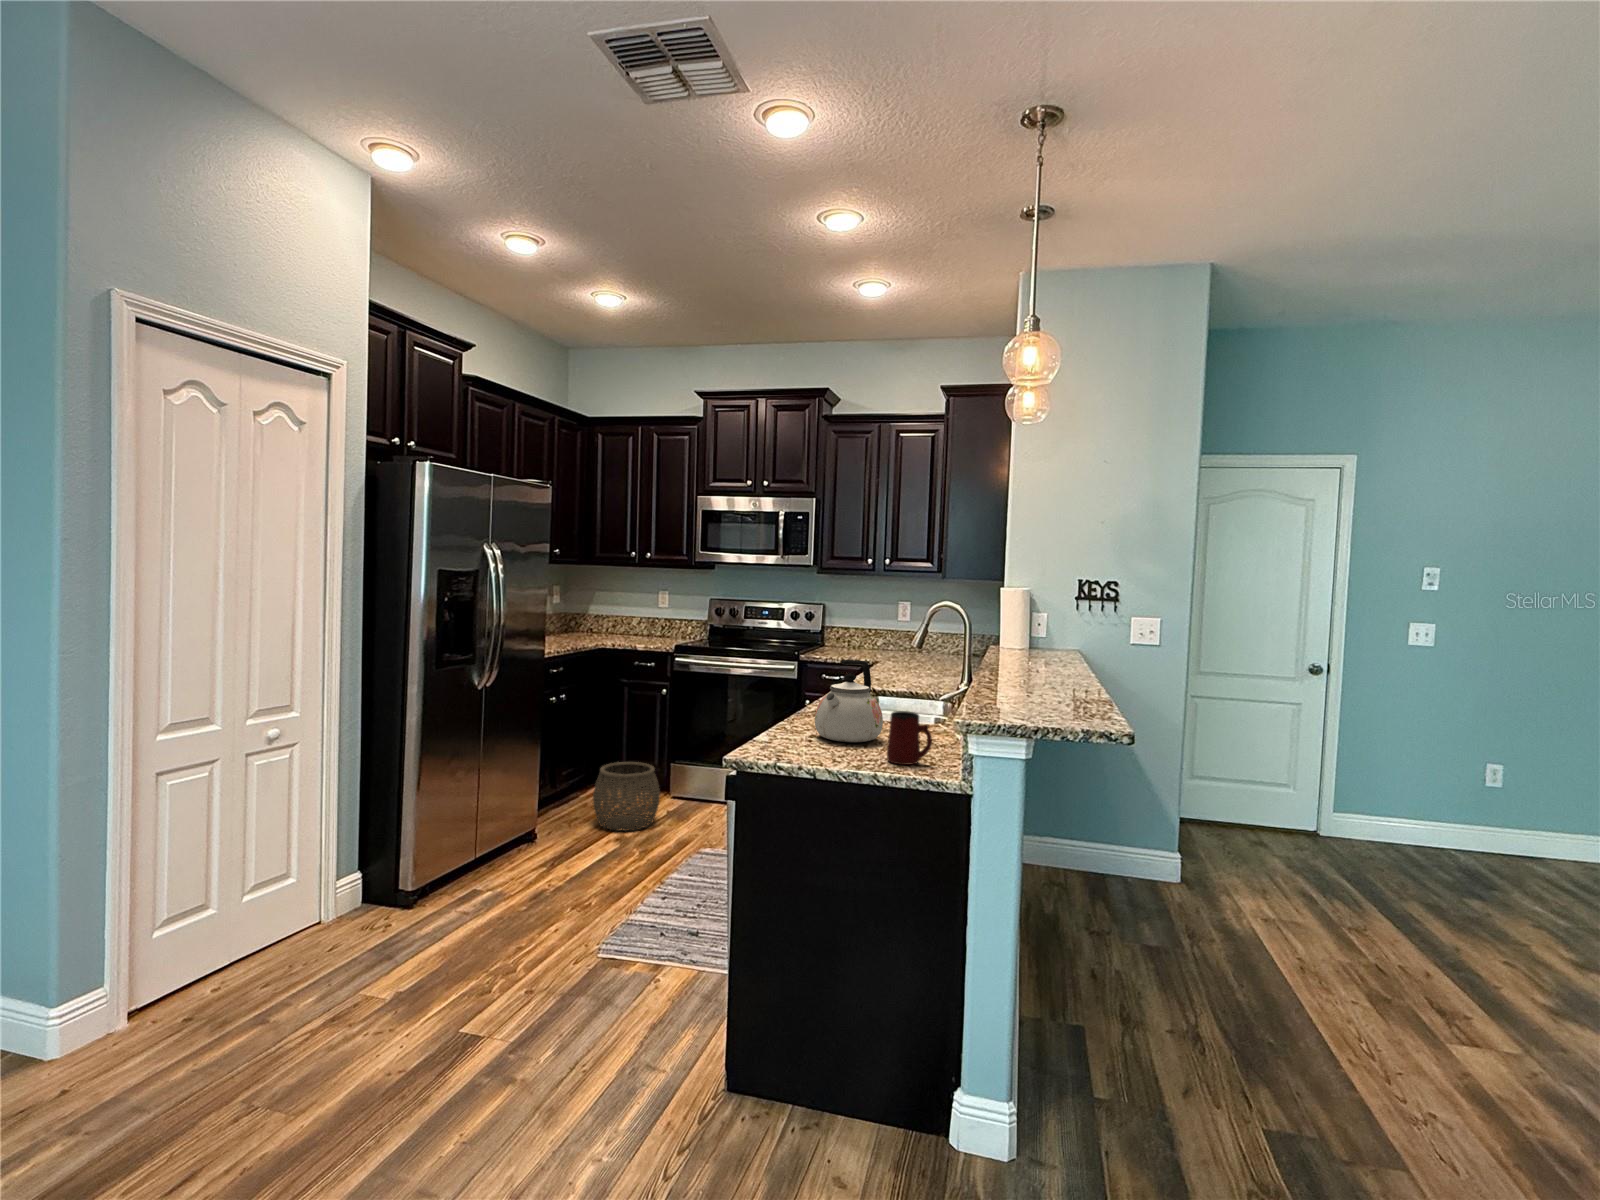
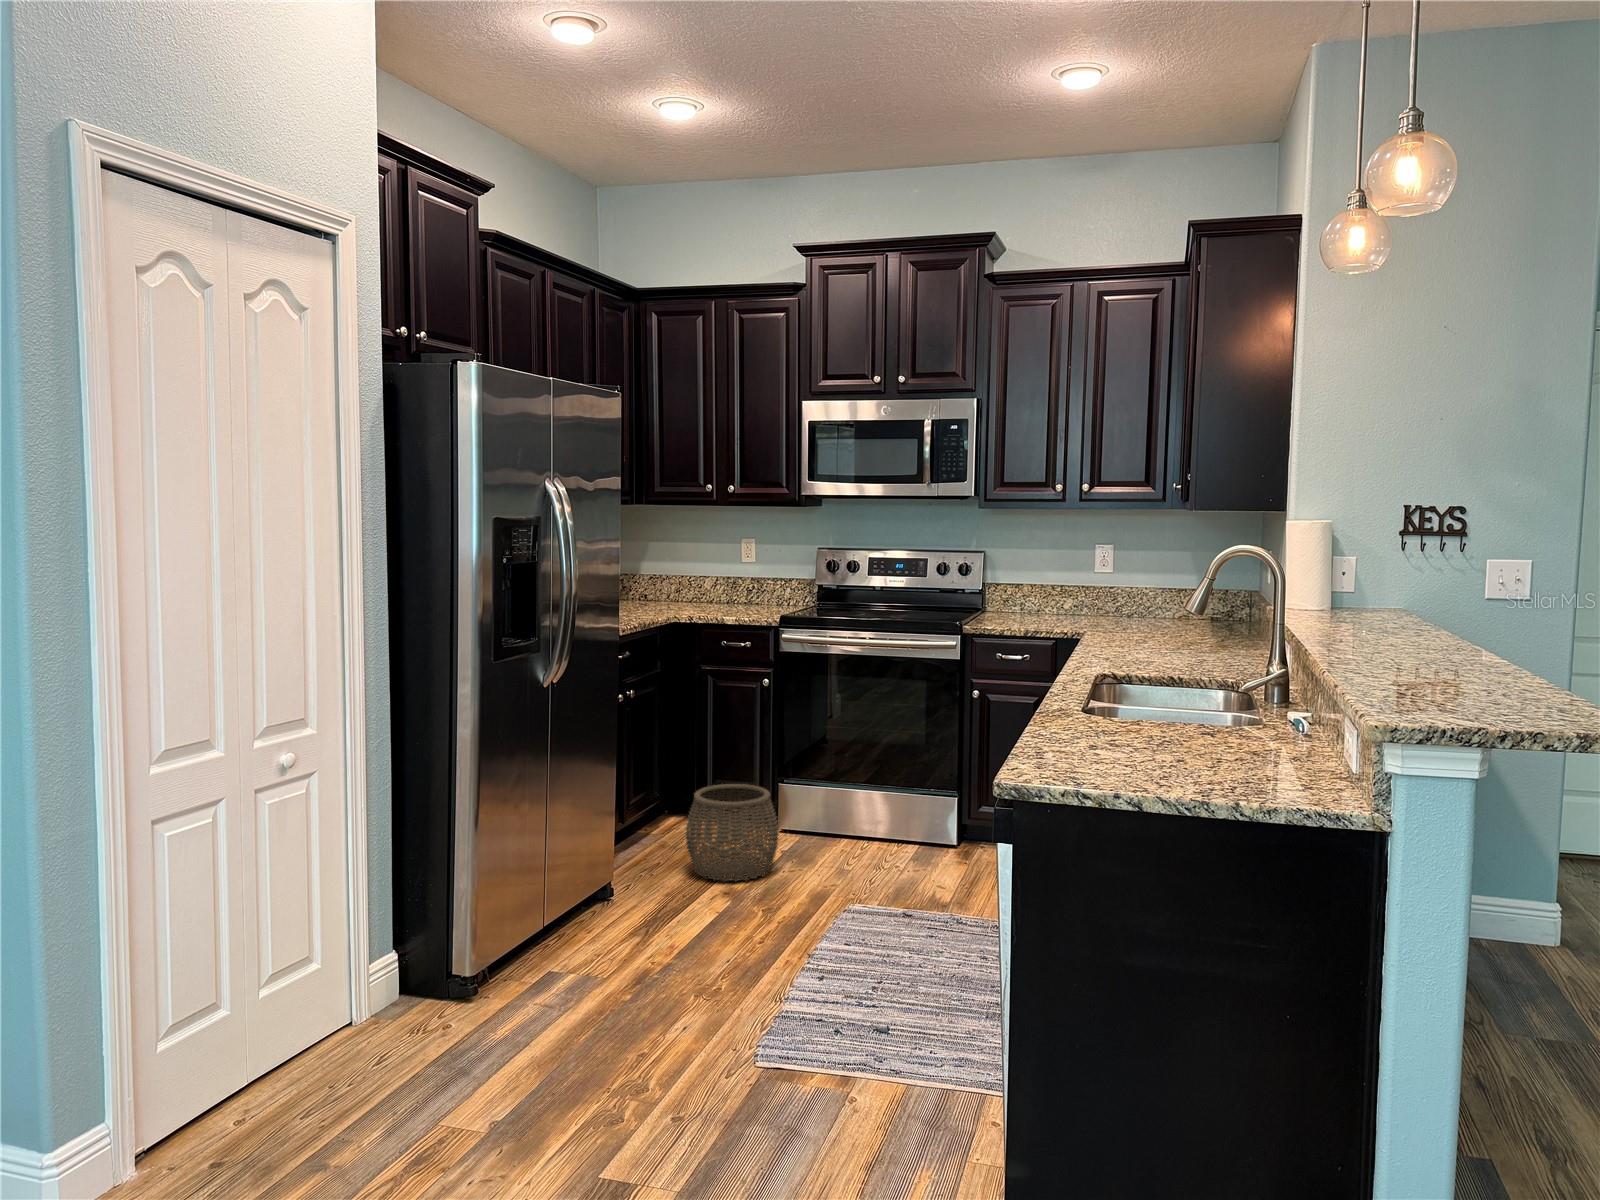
kettle: present [815,660,883,742] -> none [1104,634,1209,756]
mug: present [887,711,932,765] -> none [1242,709,1315,790]

